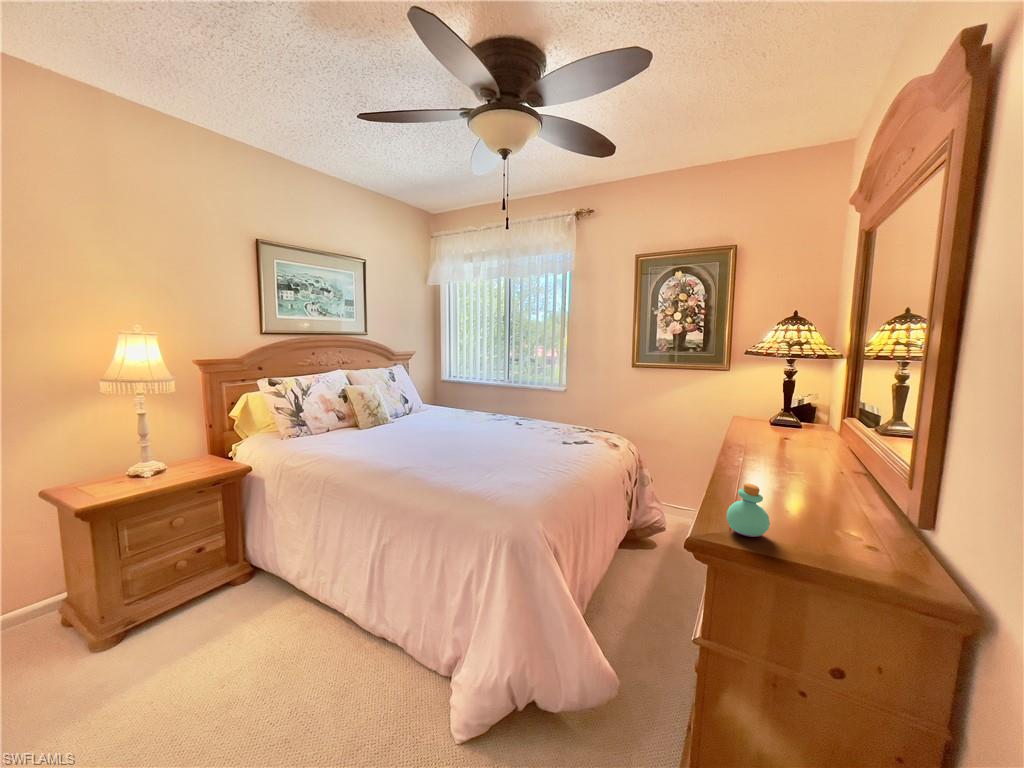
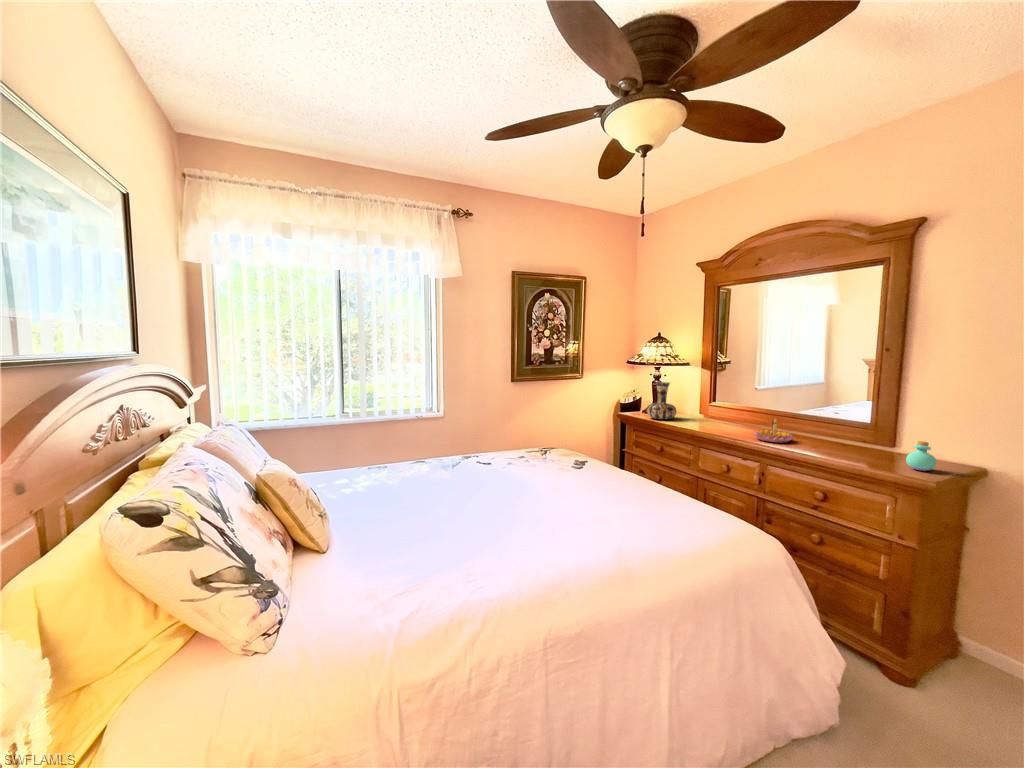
decorative vase: none [757,379,804,433] -> present [647,382,676,420]
candle holder: none [740,435,805,477] -> present [754,419,795,443]

